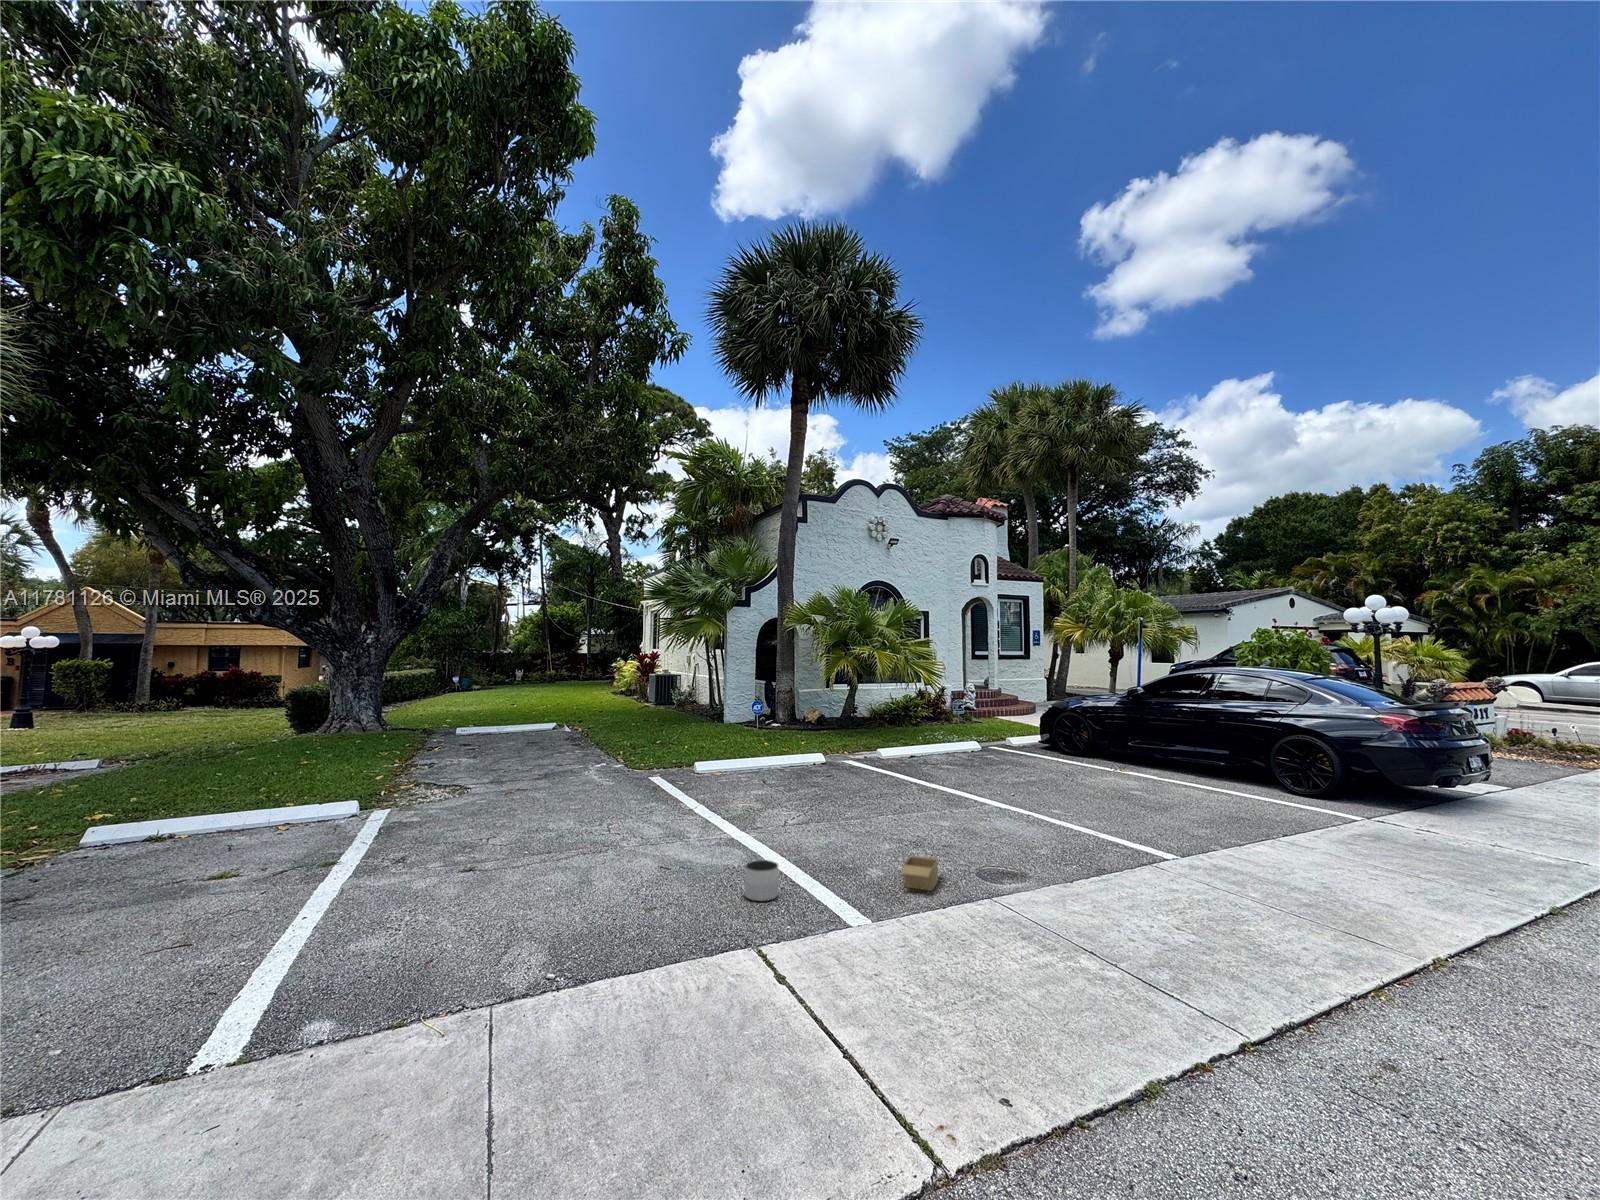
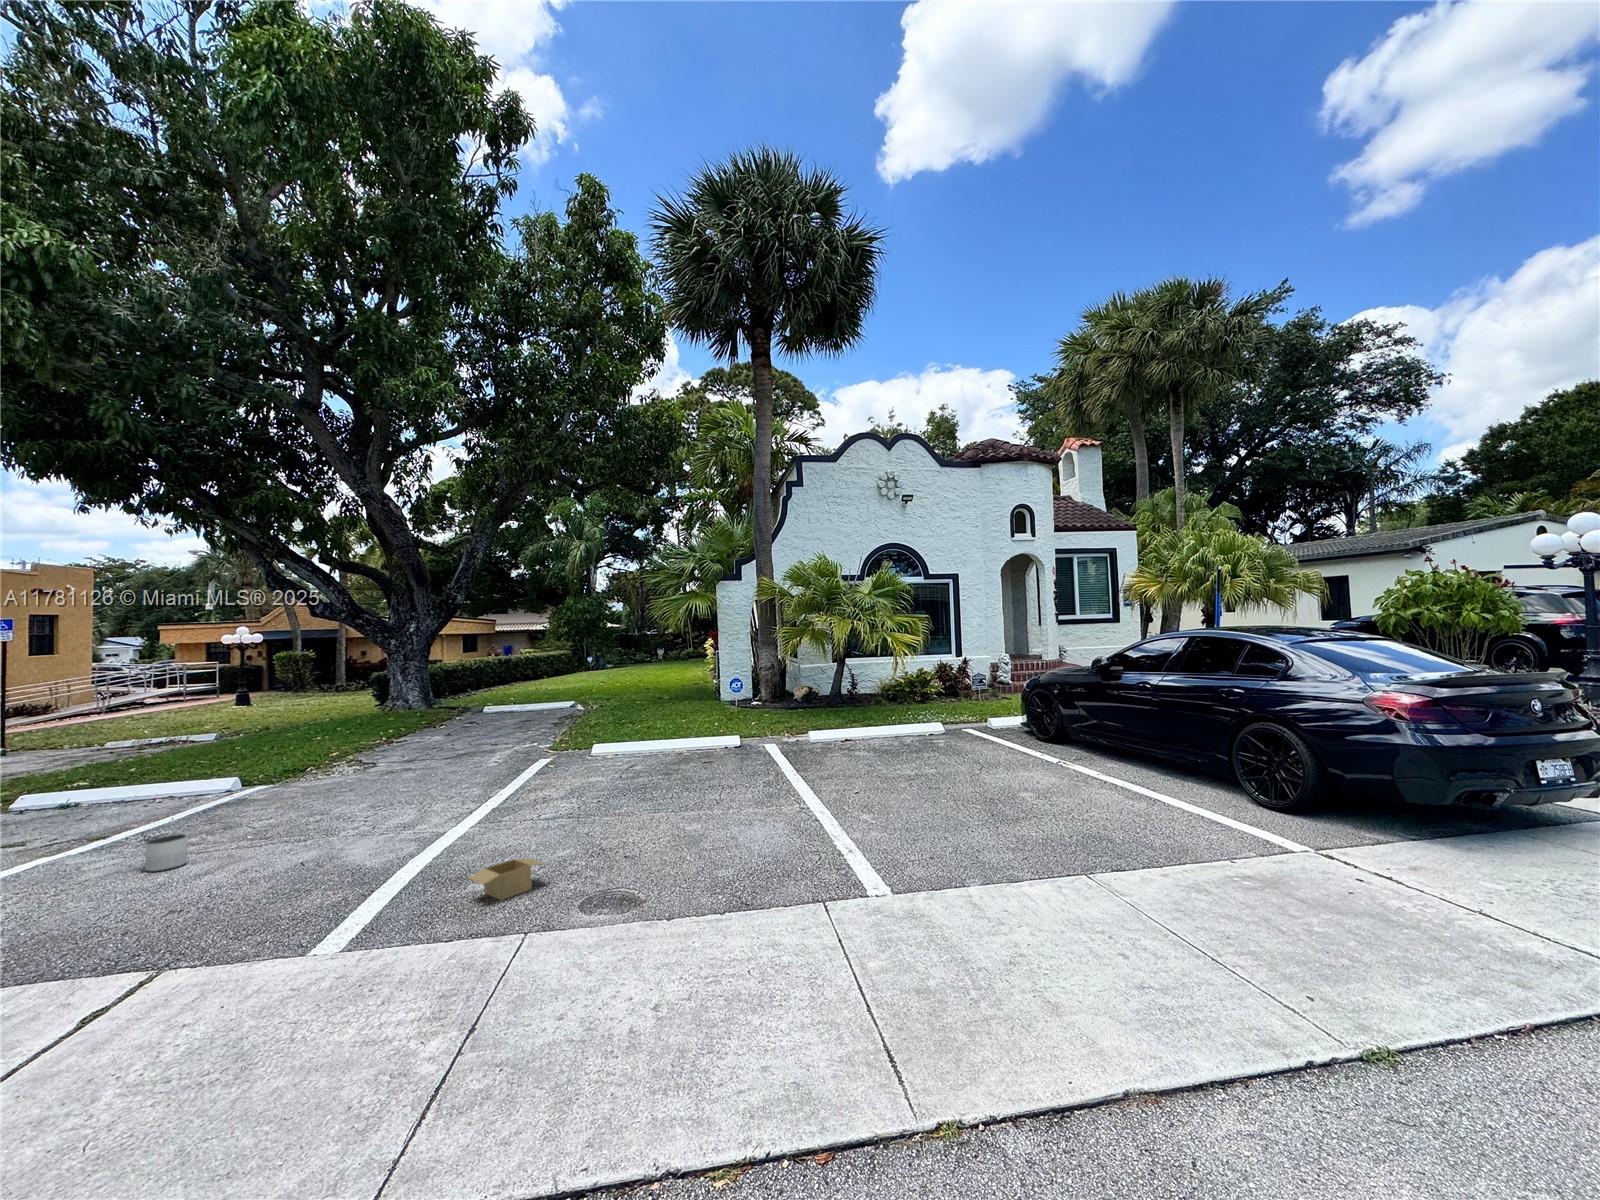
planter: present [745,860,779,902] -> present [145,834,188,872]

